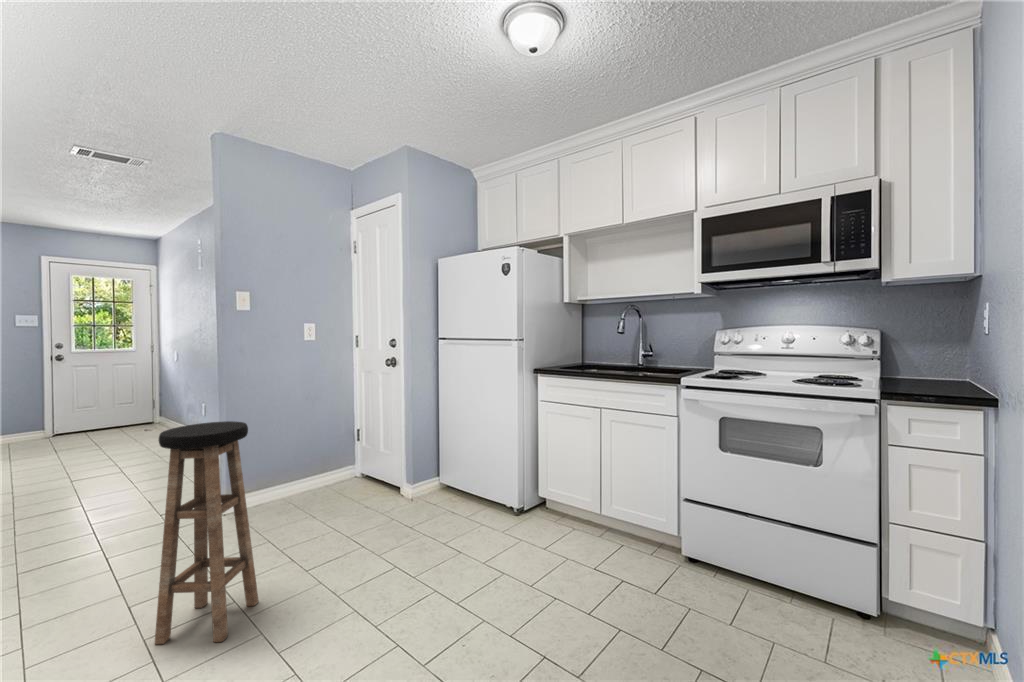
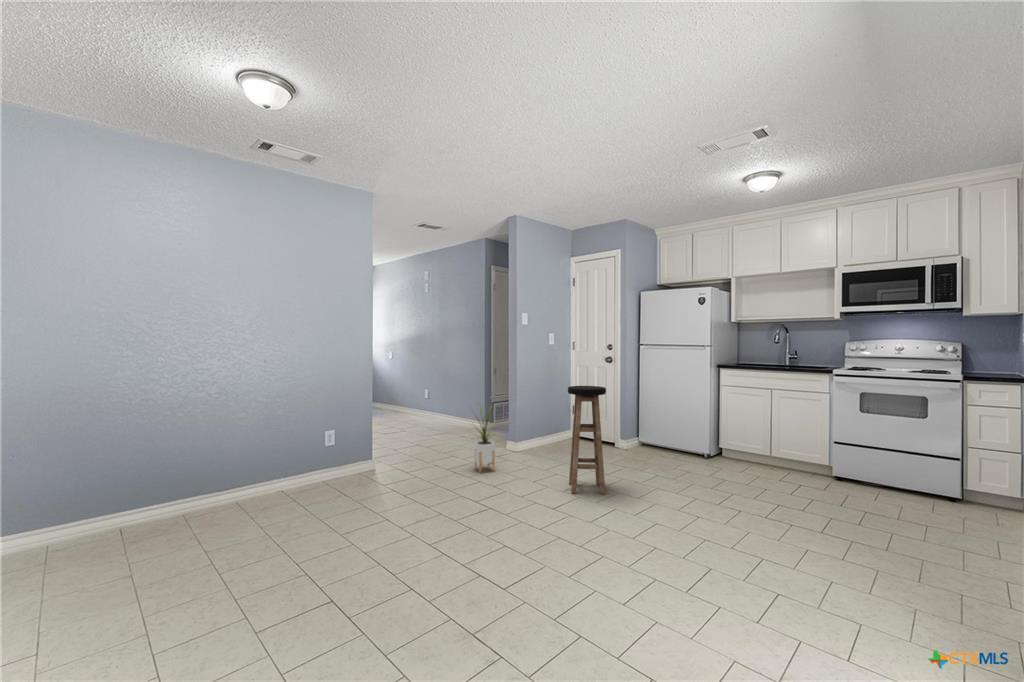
house plant: none [36,440,138,579] -> present [471,405,495,473]

